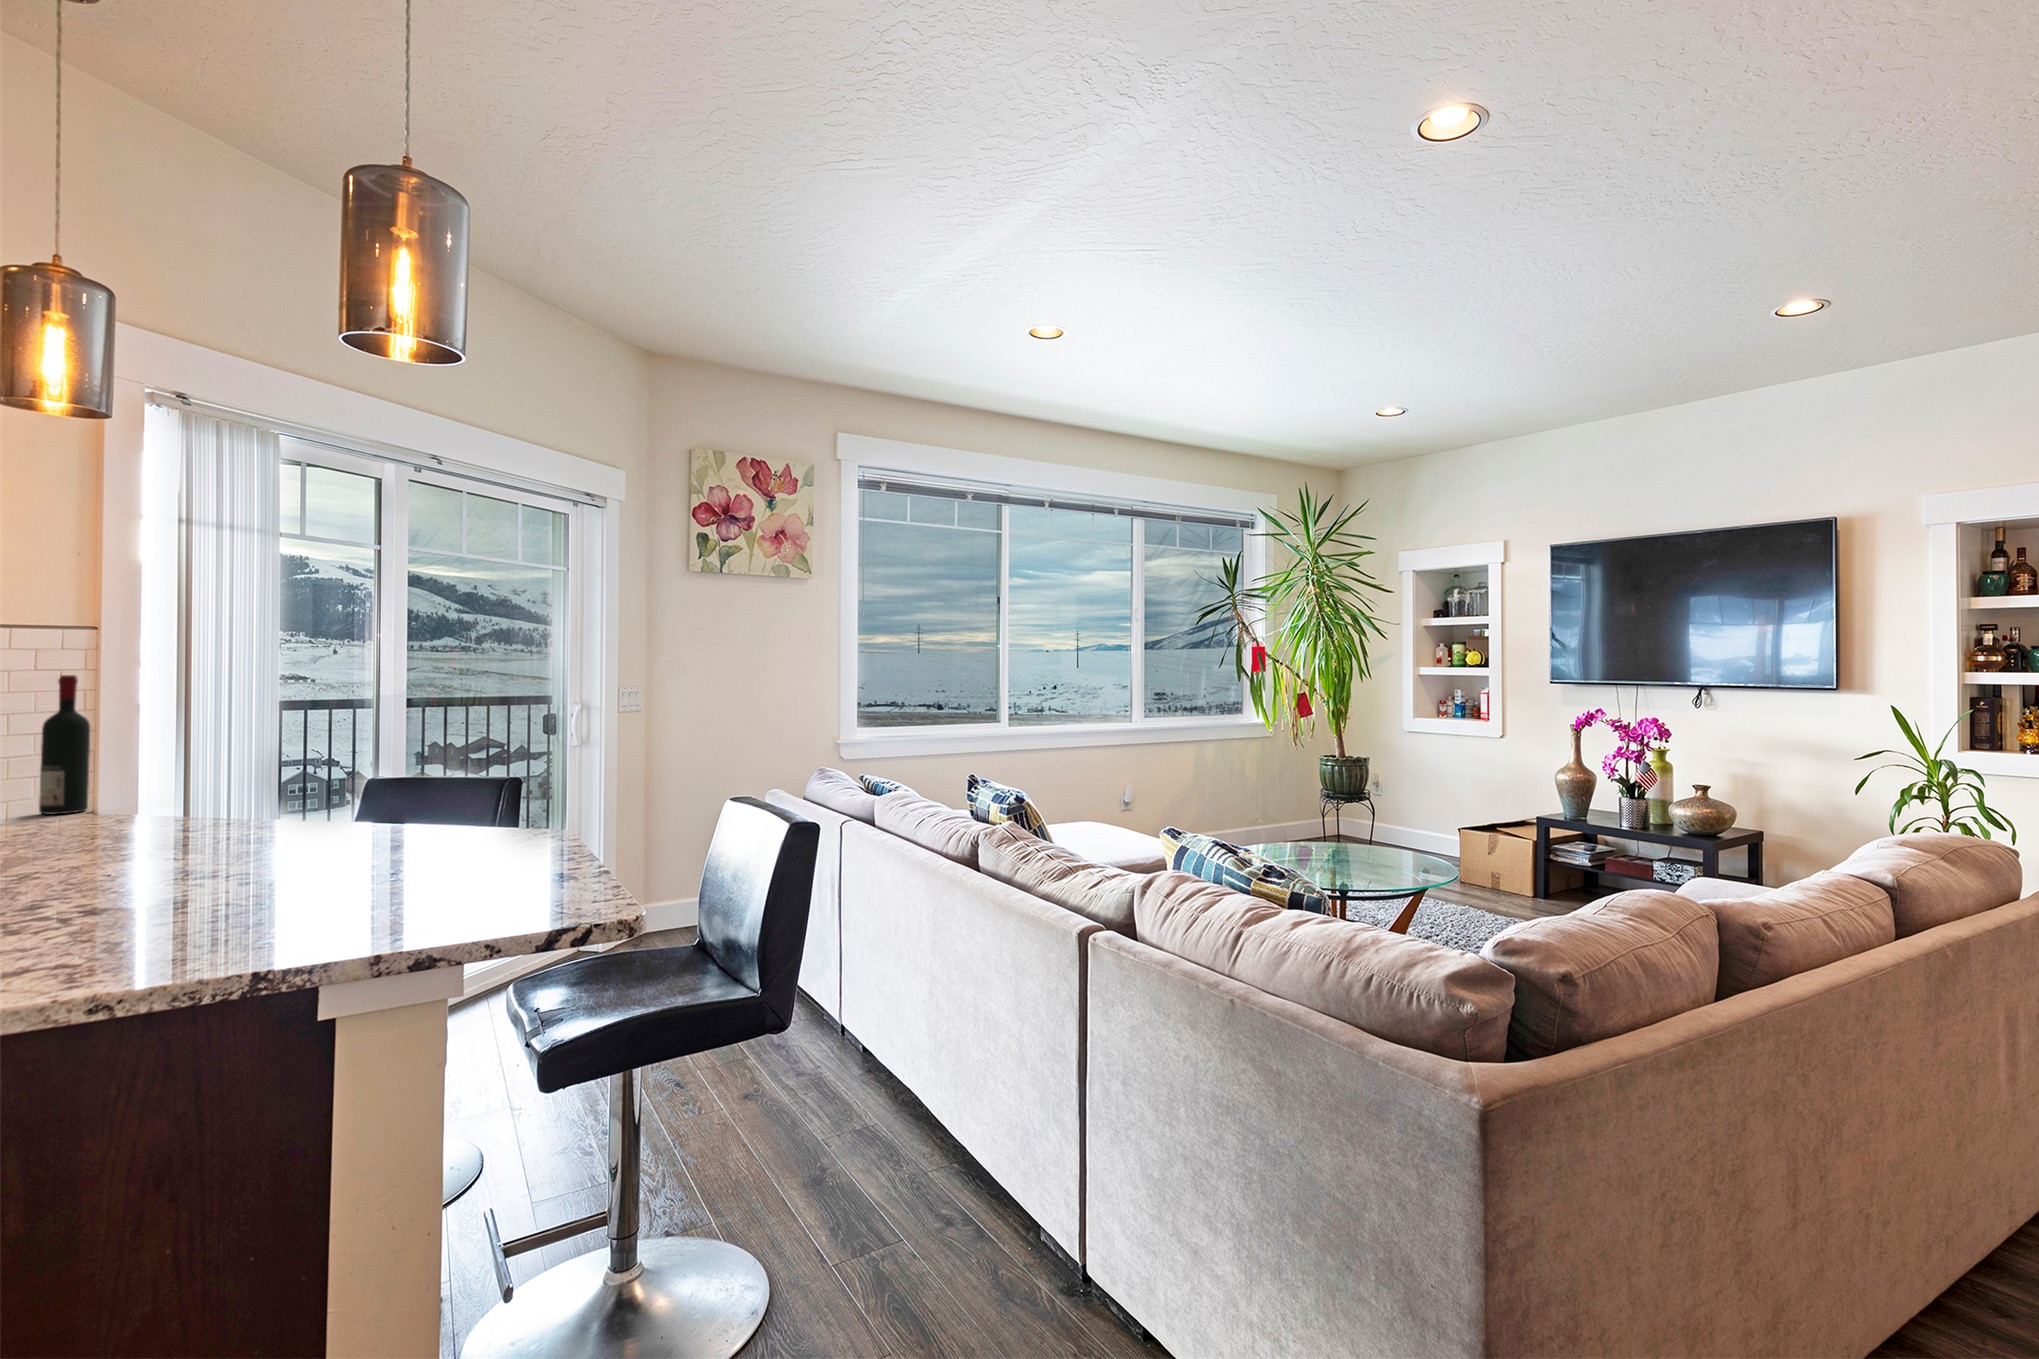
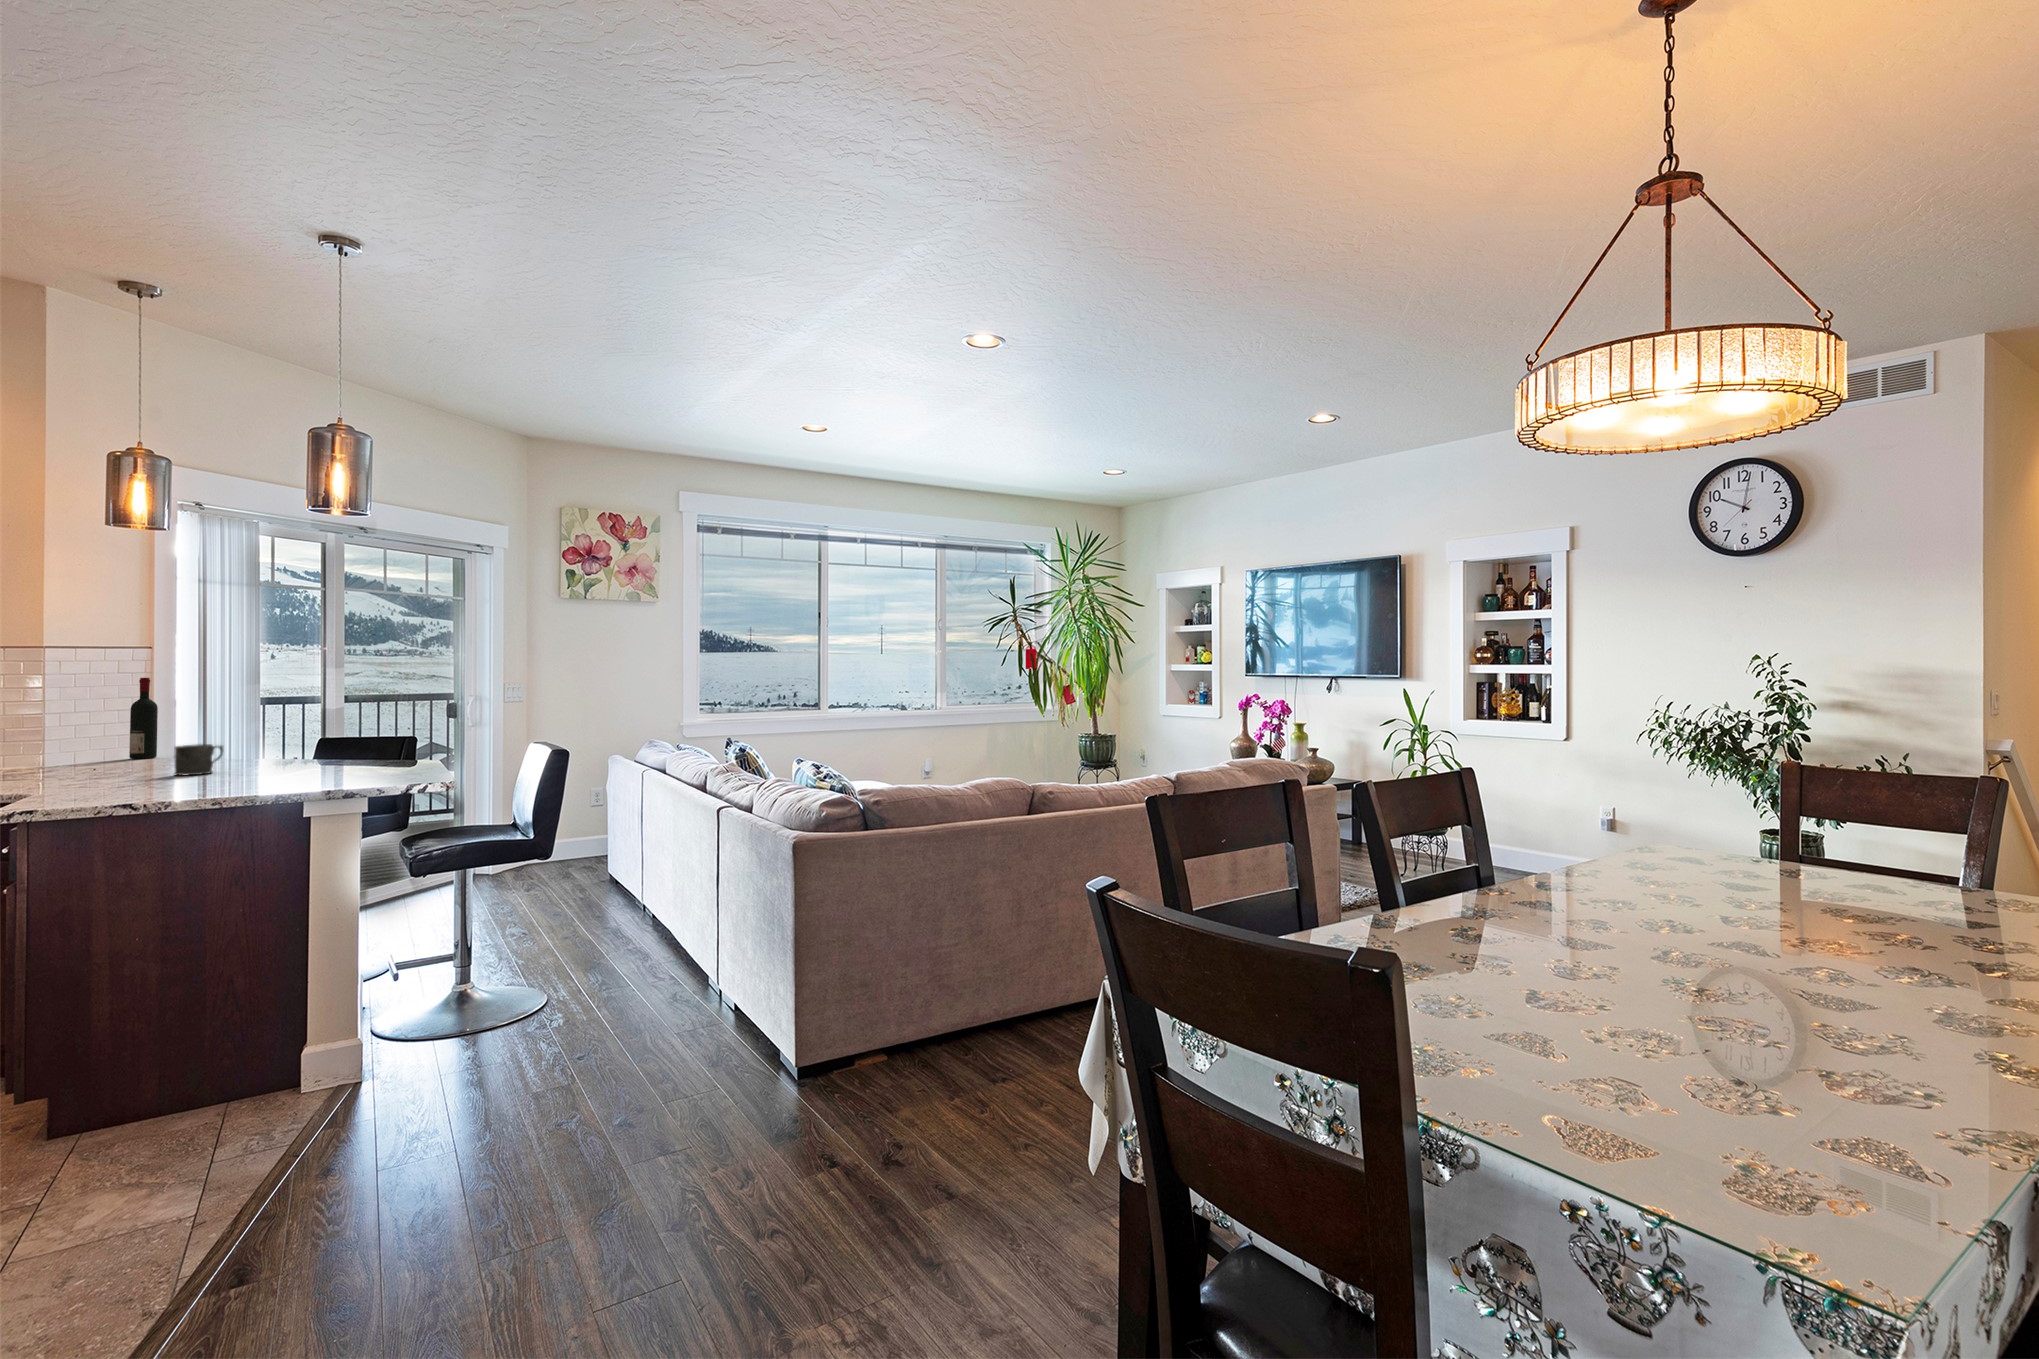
mug: none [55,808,162,874] -> present [174,744,224,775]

